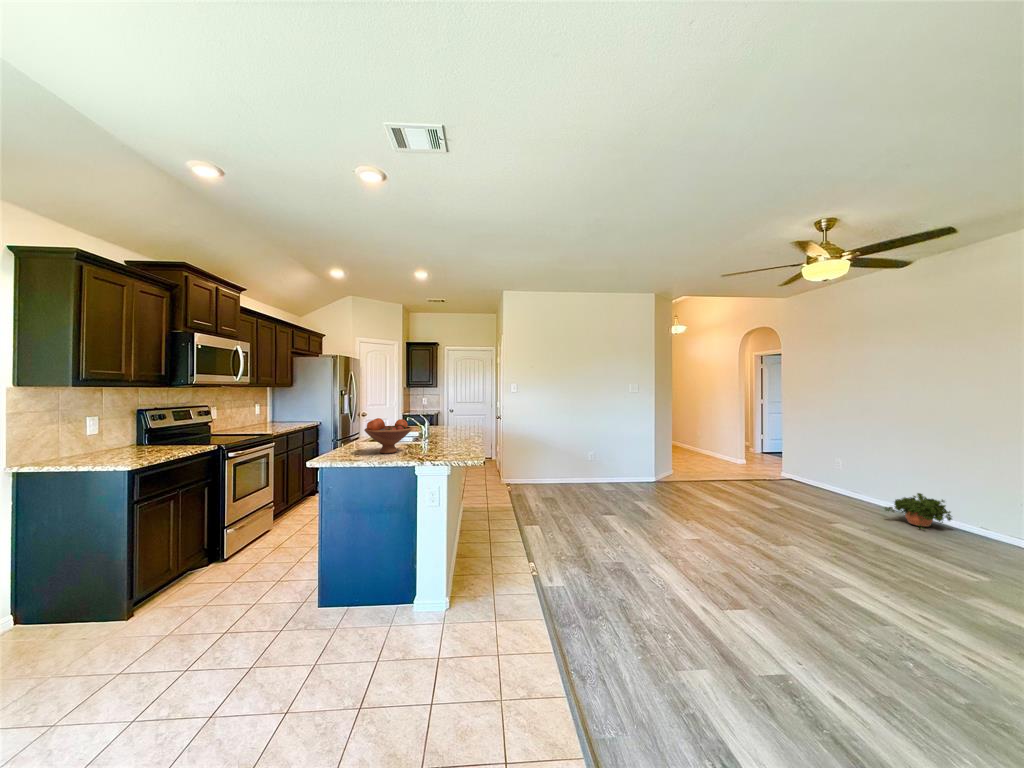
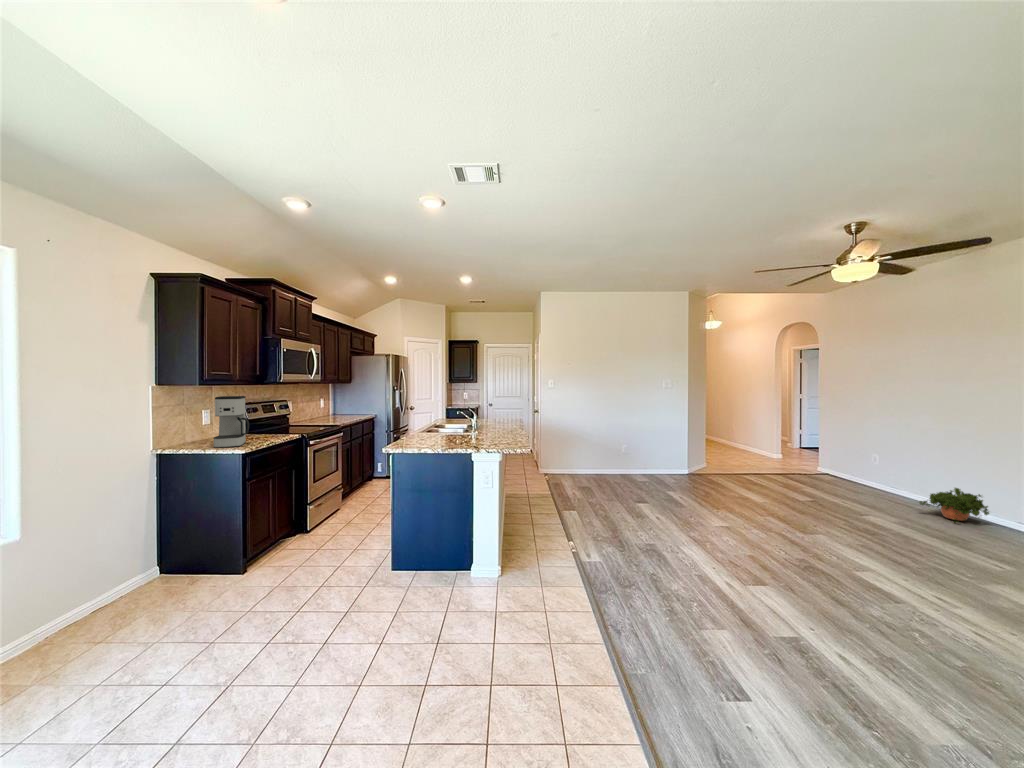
coffee maker: none [90,400,142,464] -> present [214,396,249,448]
fruit bowl: present [364,418,412,453] -> none [426,412,466,442]

